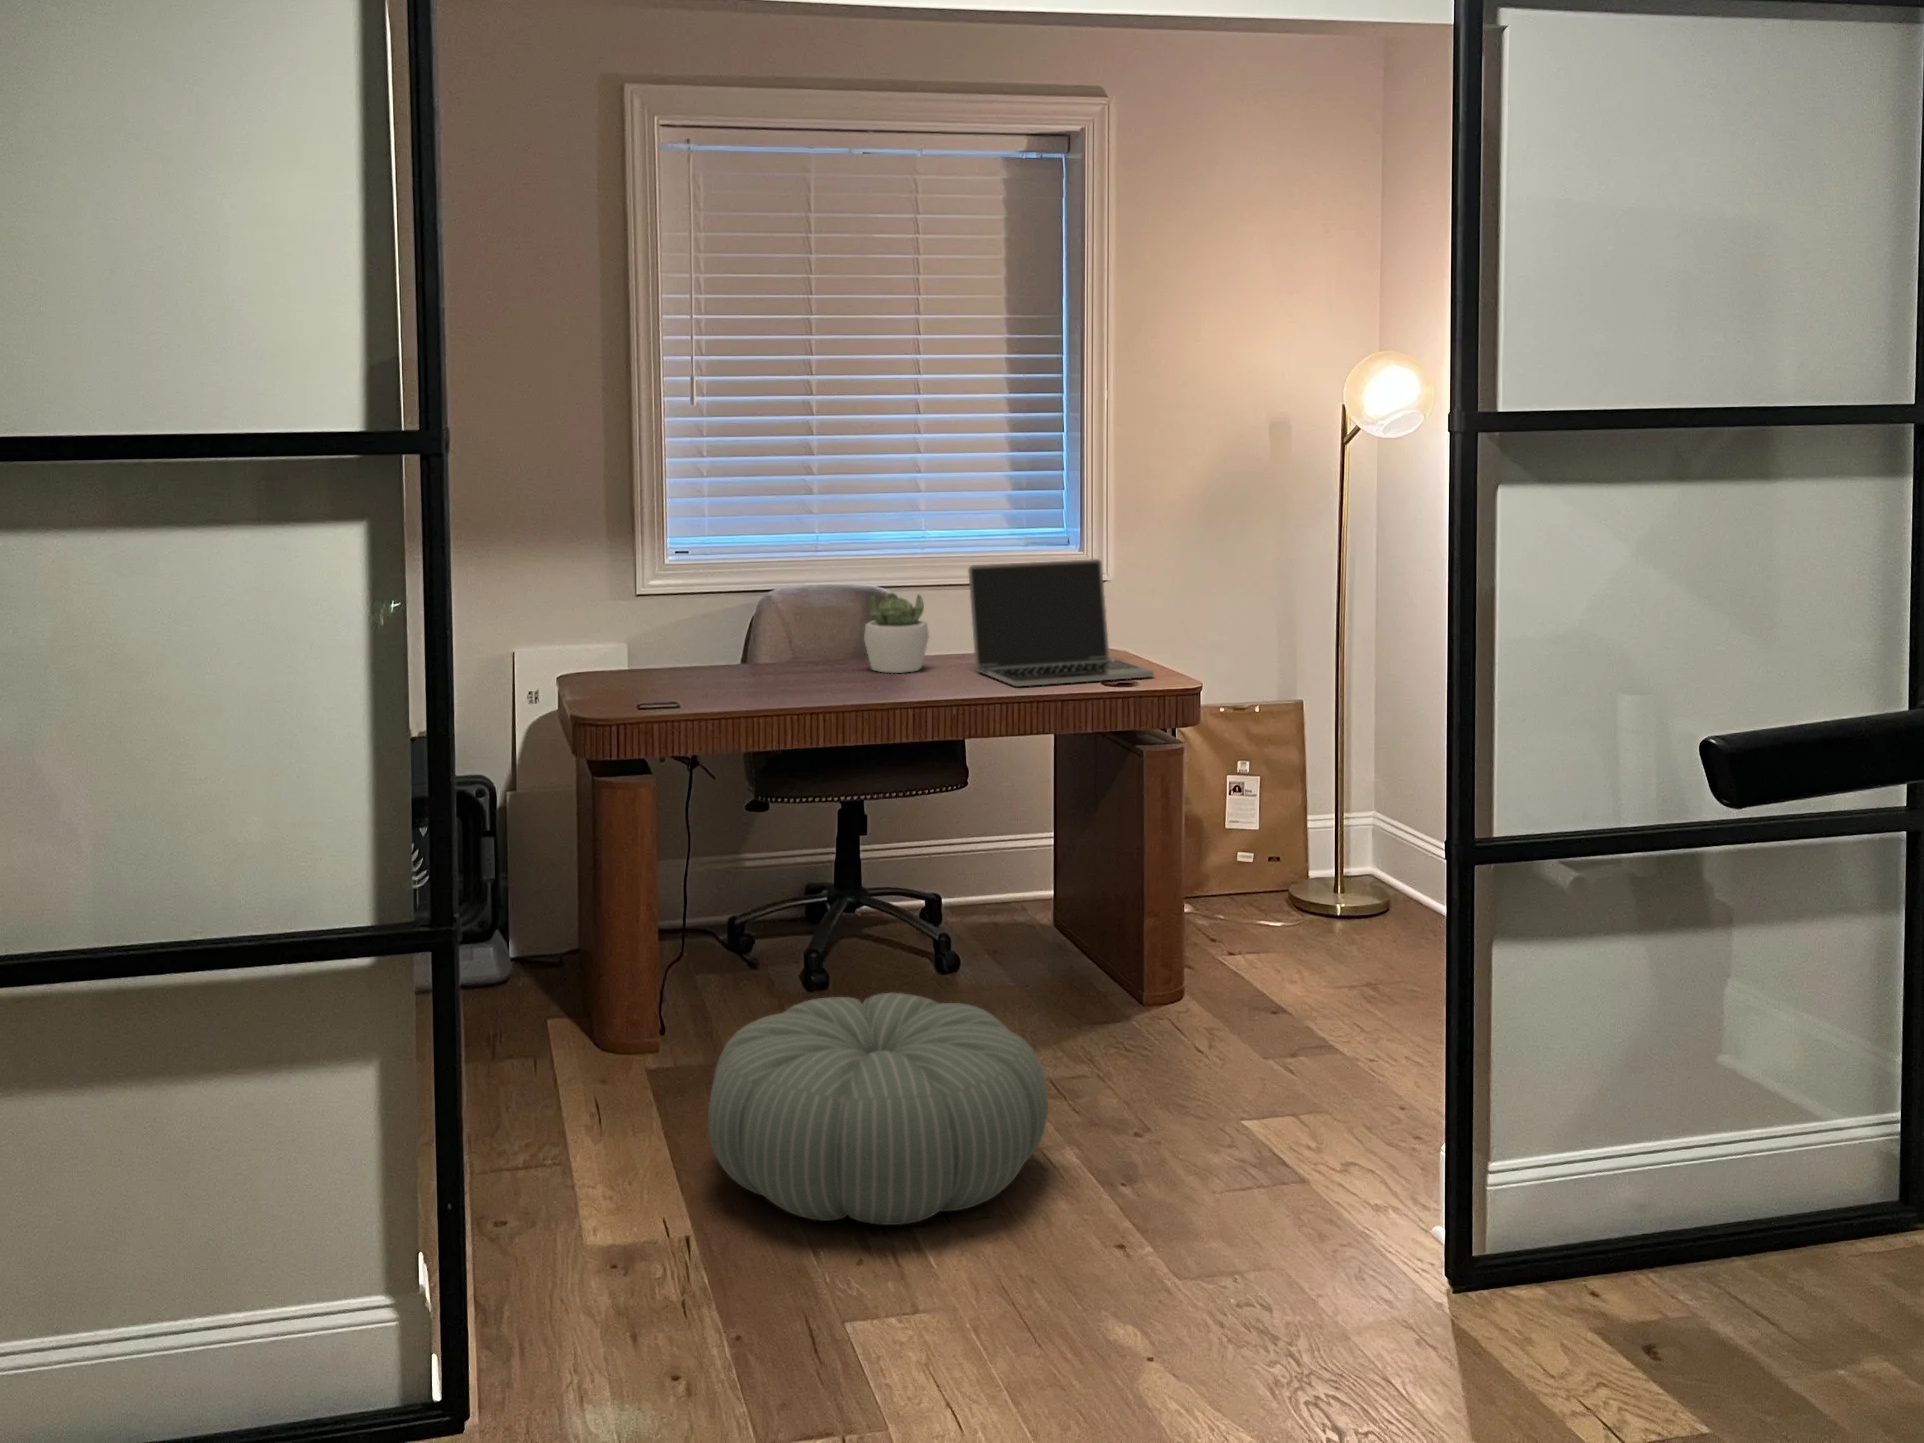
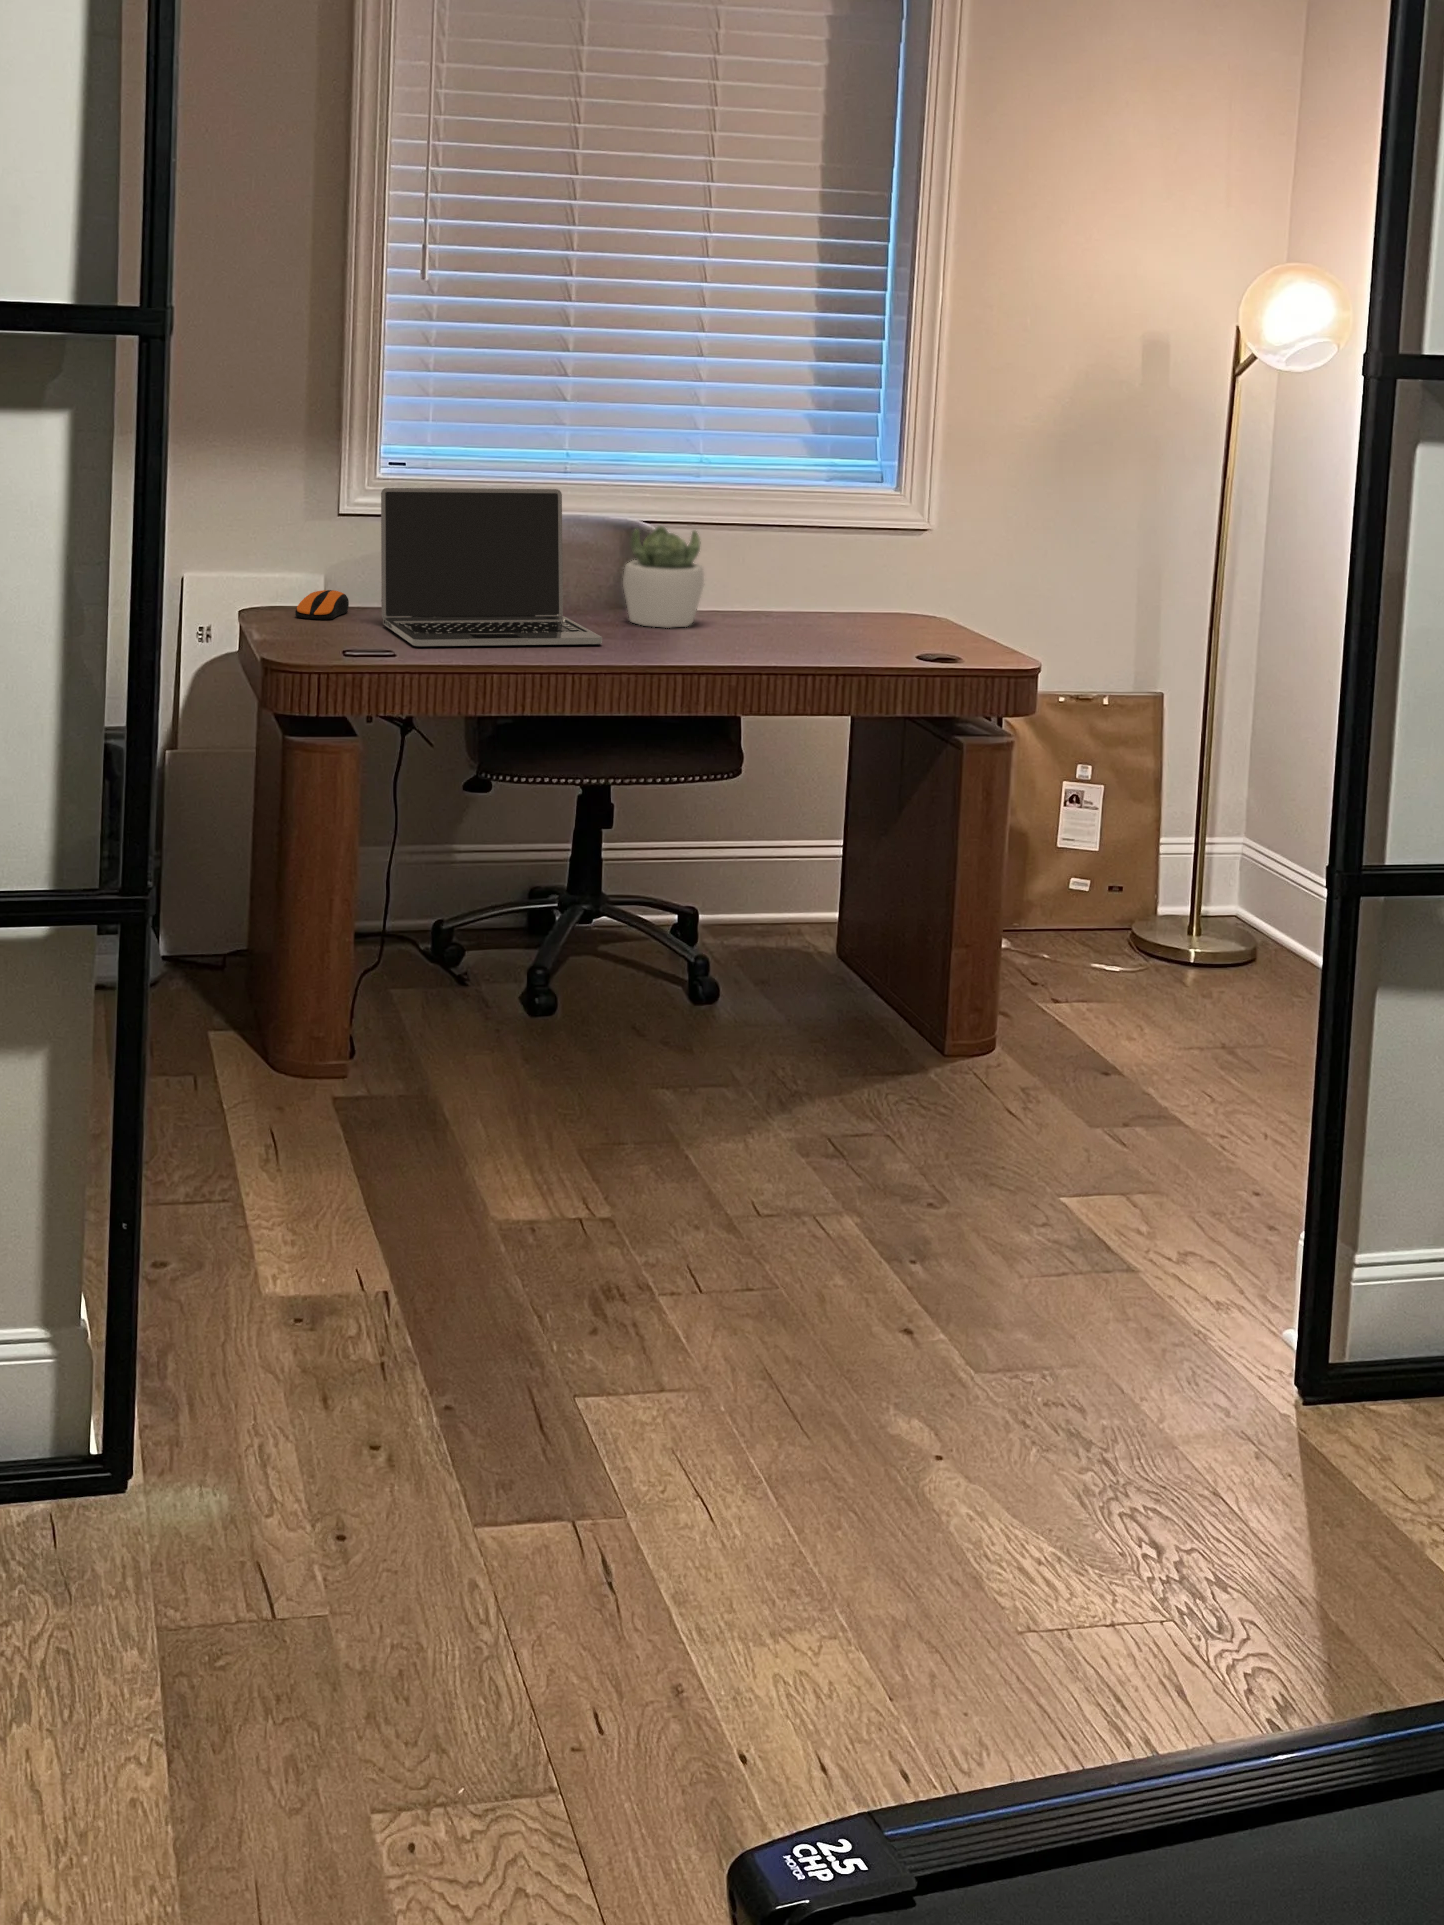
laptop: present [968,559,1154,686] -> present [381,488,602,646]
computer mouse: none [606,658,648,682] -> present [295,590,349,620]
pouf: present [708,993,1048,1225] -> none [413,1019,828,1294]

